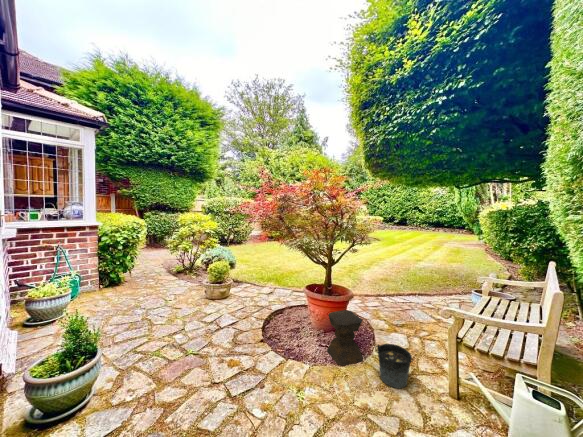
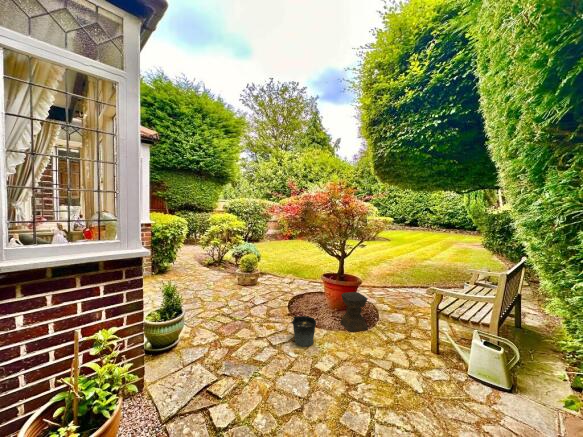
bucket: present [375,344,413,388] -> present [291,316,316,347]

